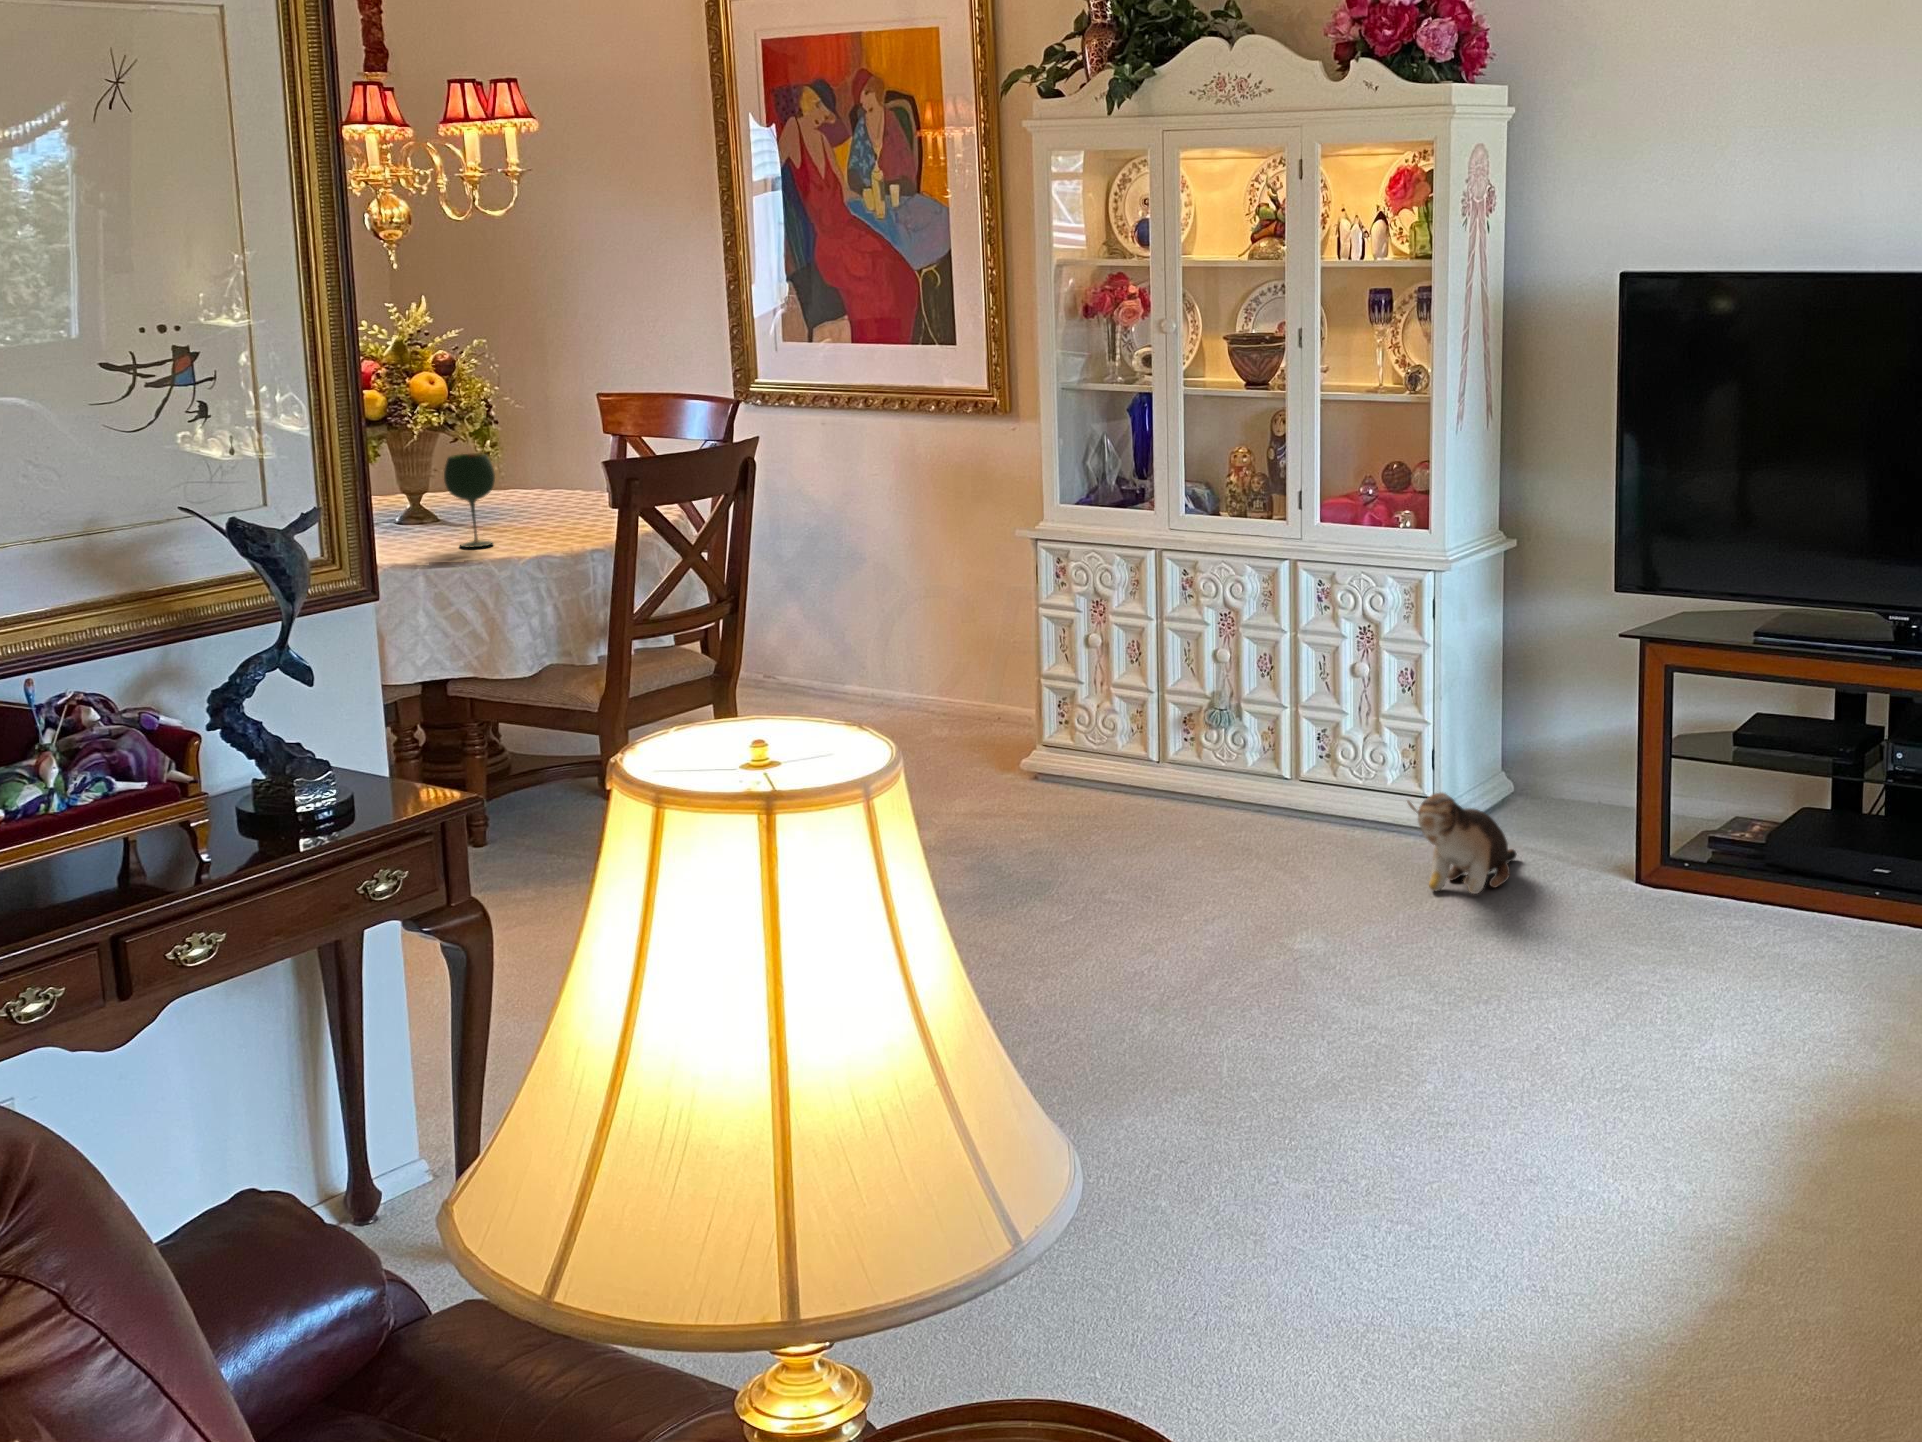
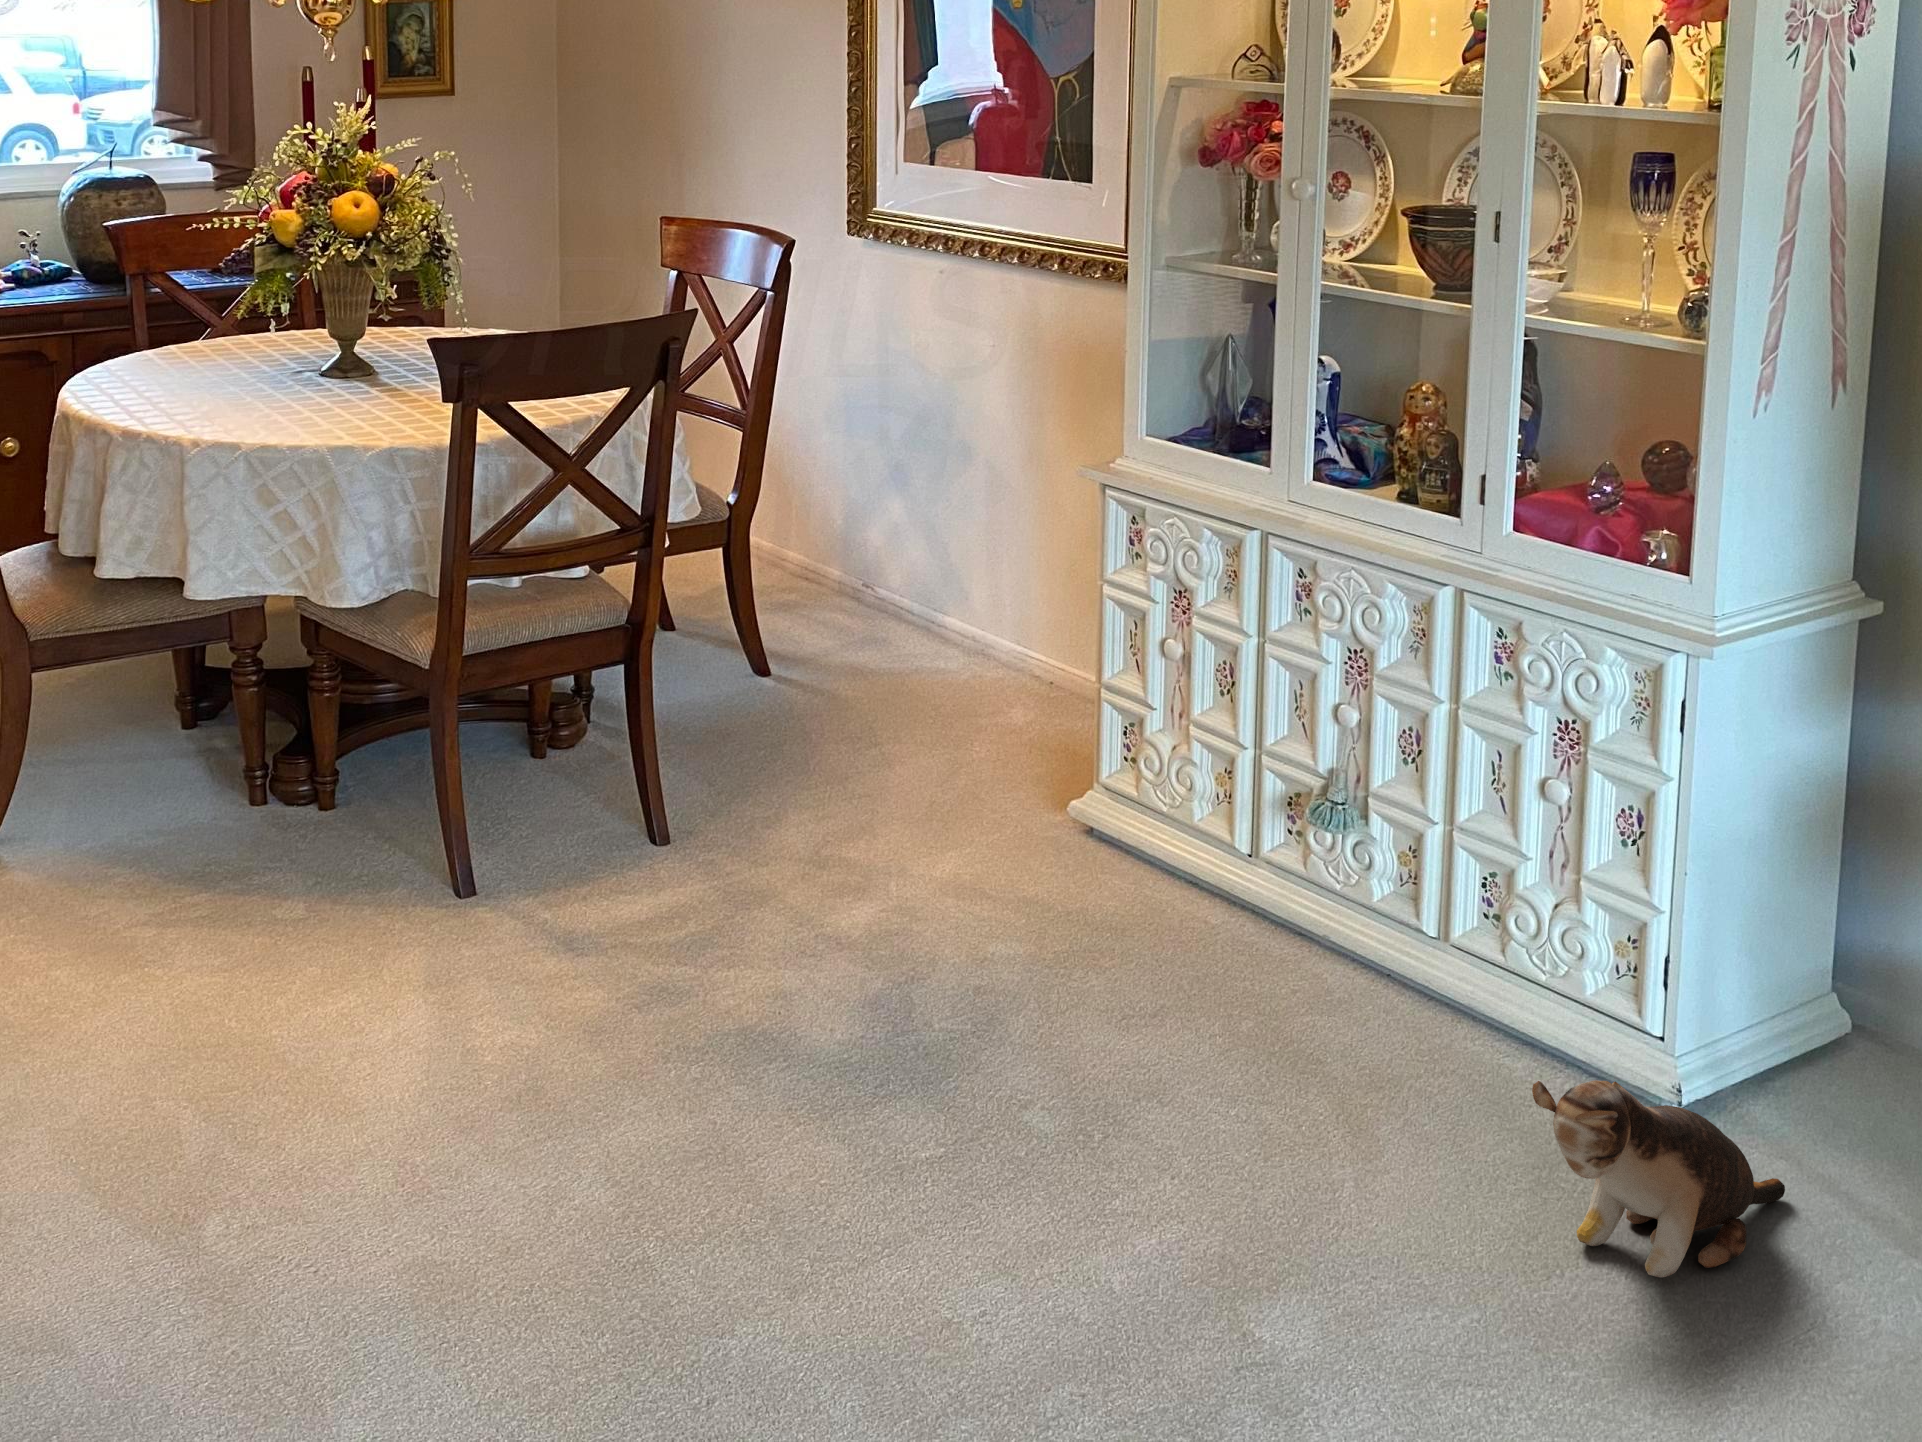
wine glass: present [444,453,495,547] -> none [299,302,362,425]

